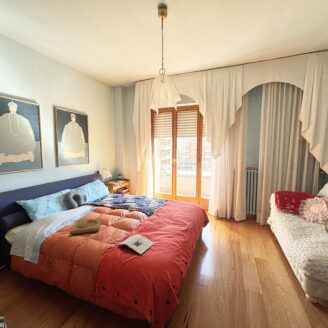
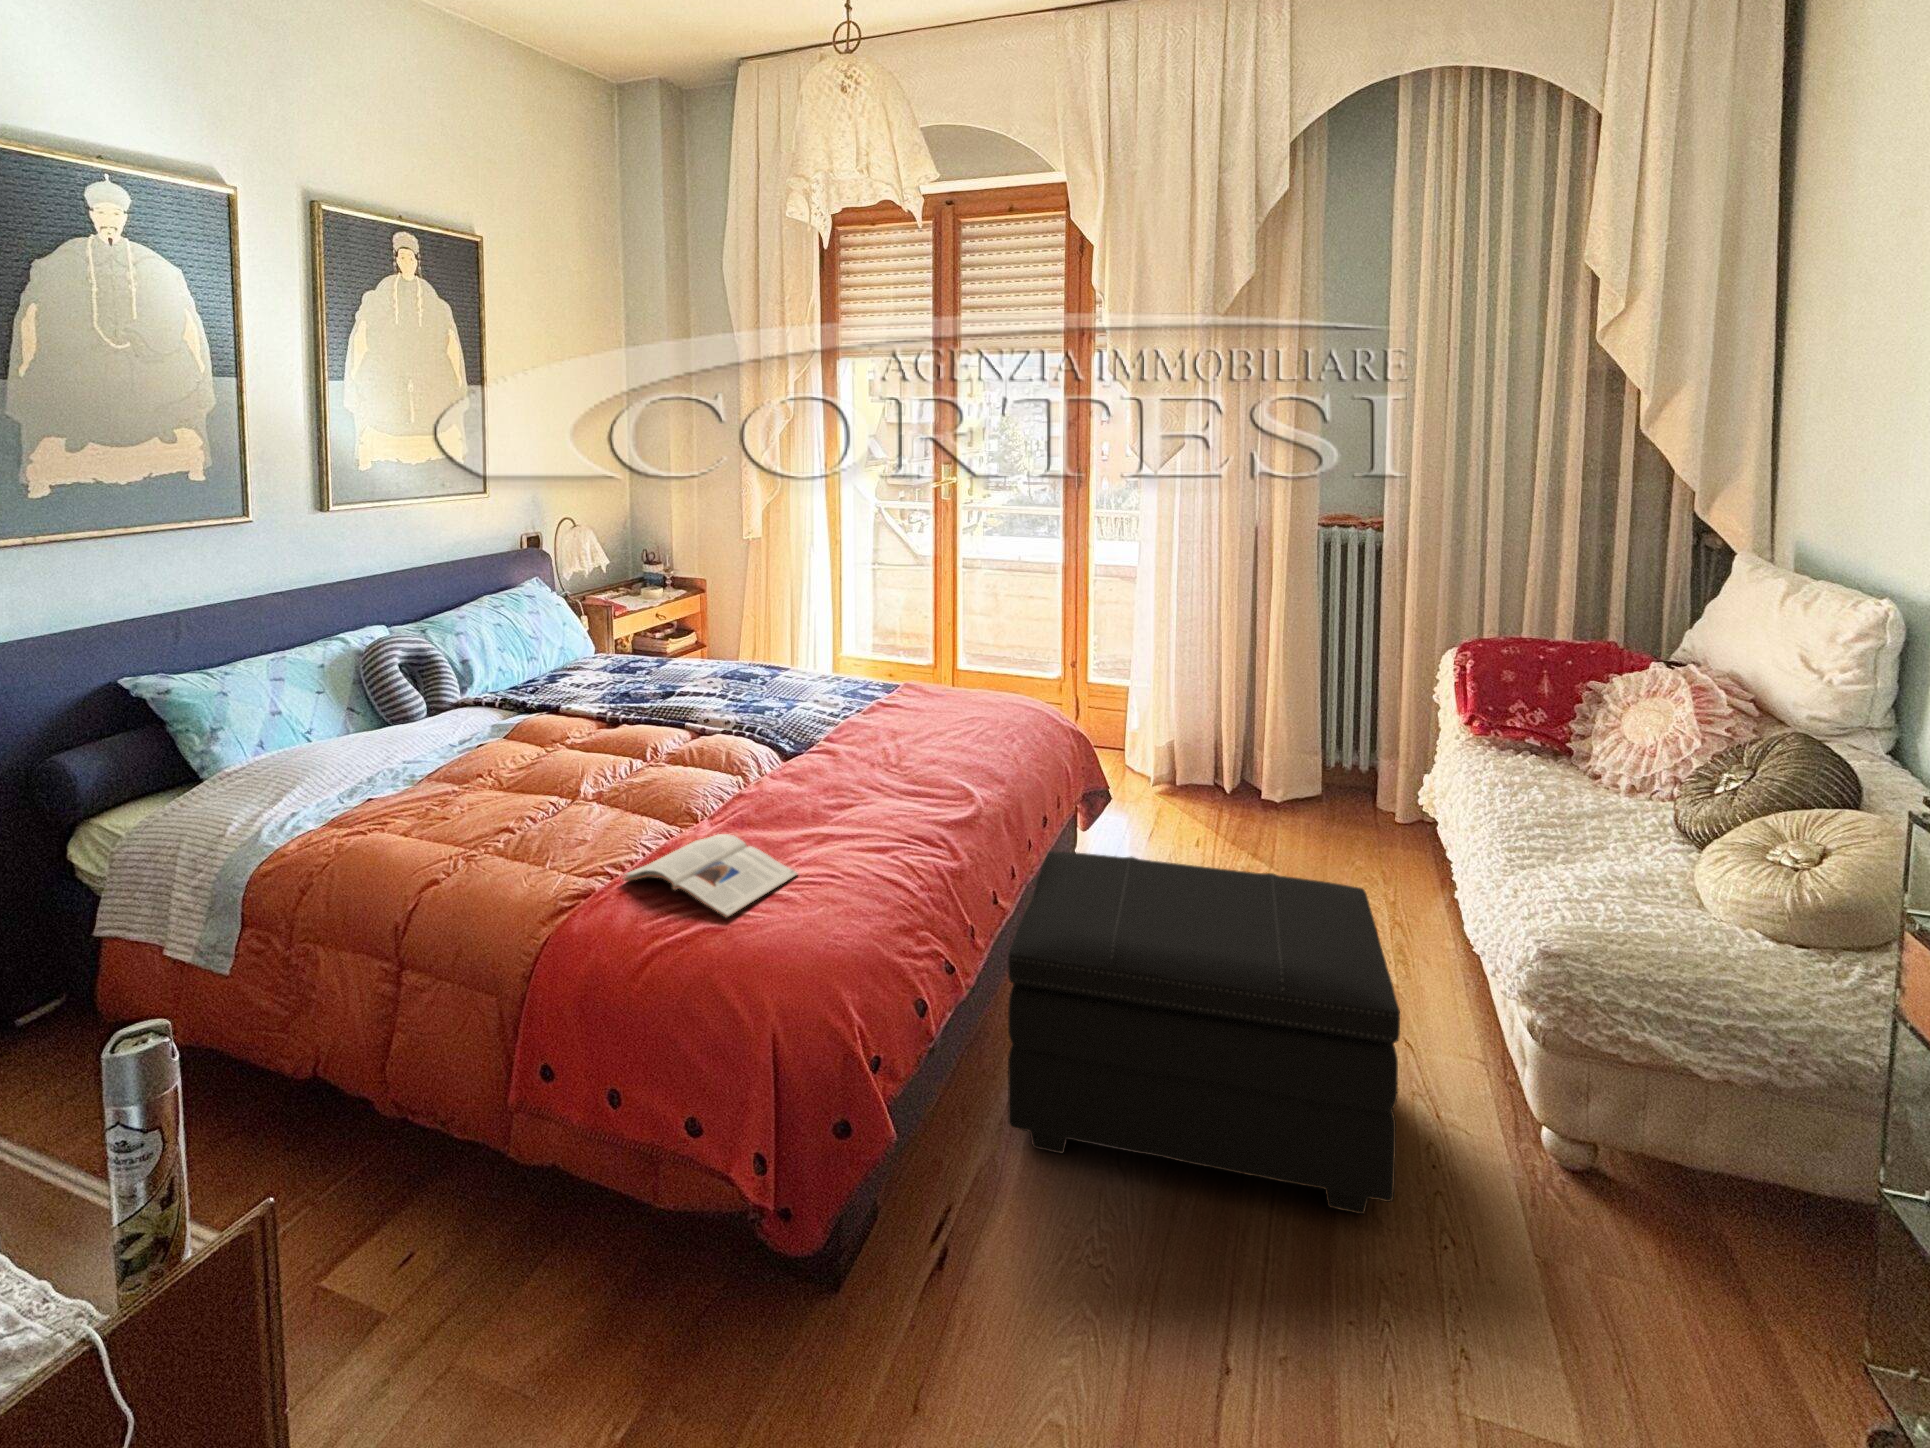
tray: present [71,218,101,234] -> none [396,764,544,834]
footstool: none [197,235,281,313] -> present [1008,851,1400,1214]

